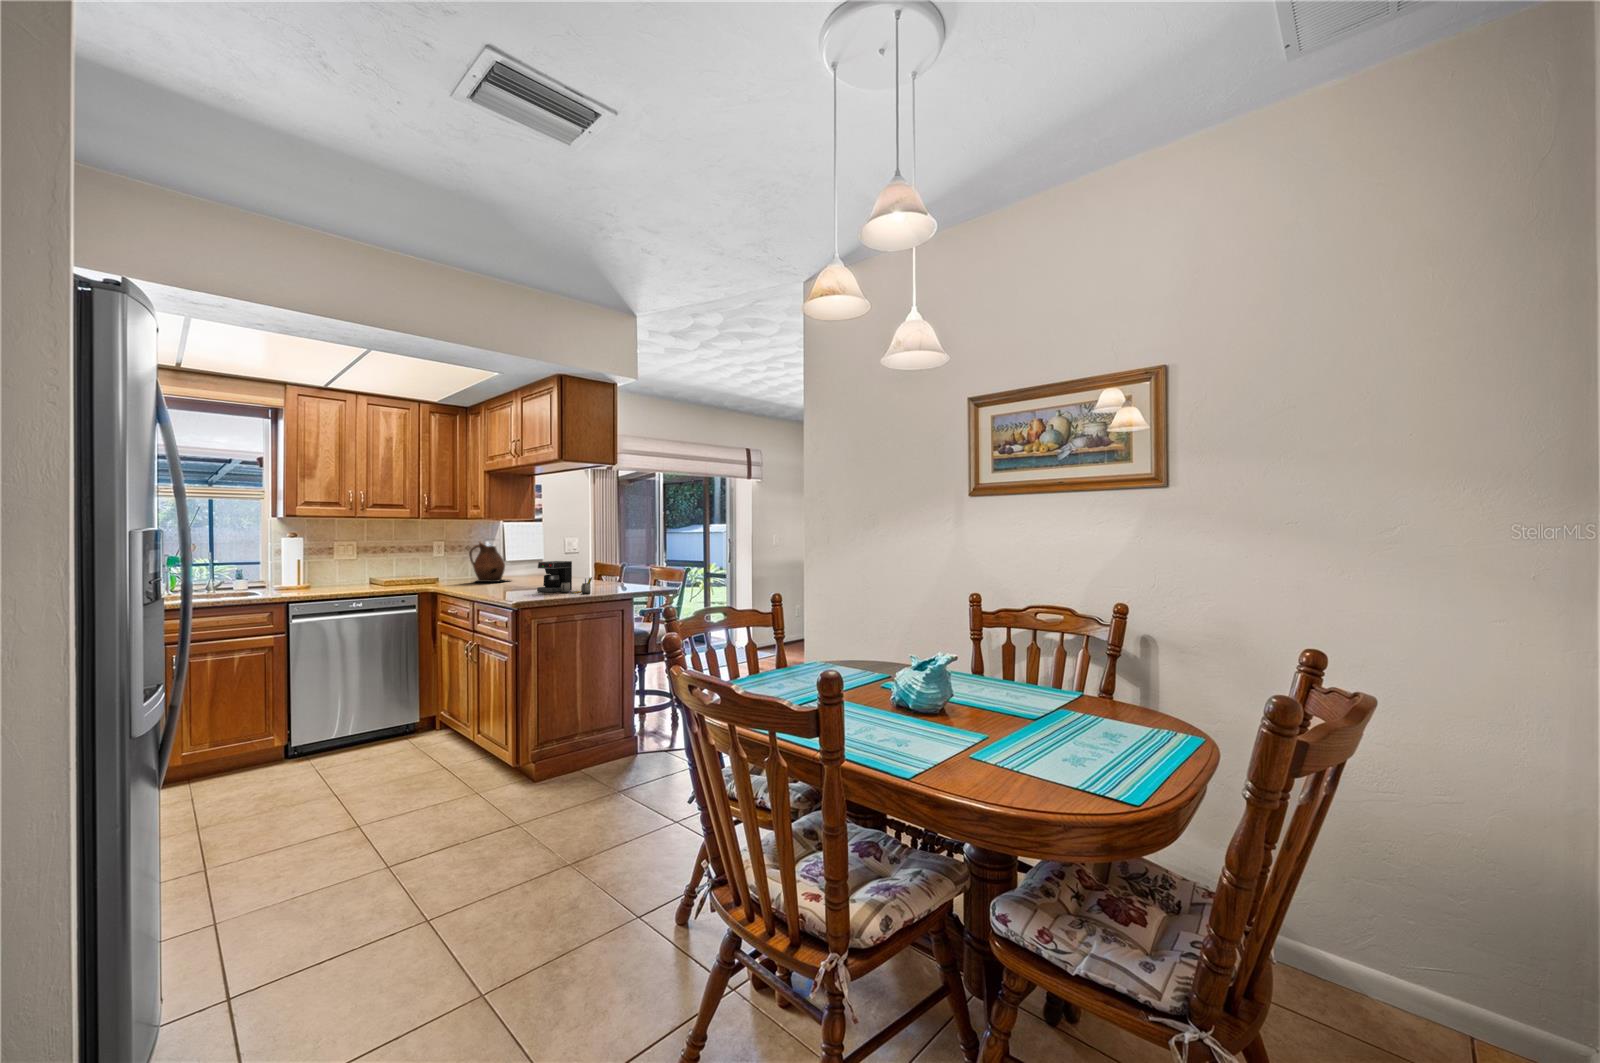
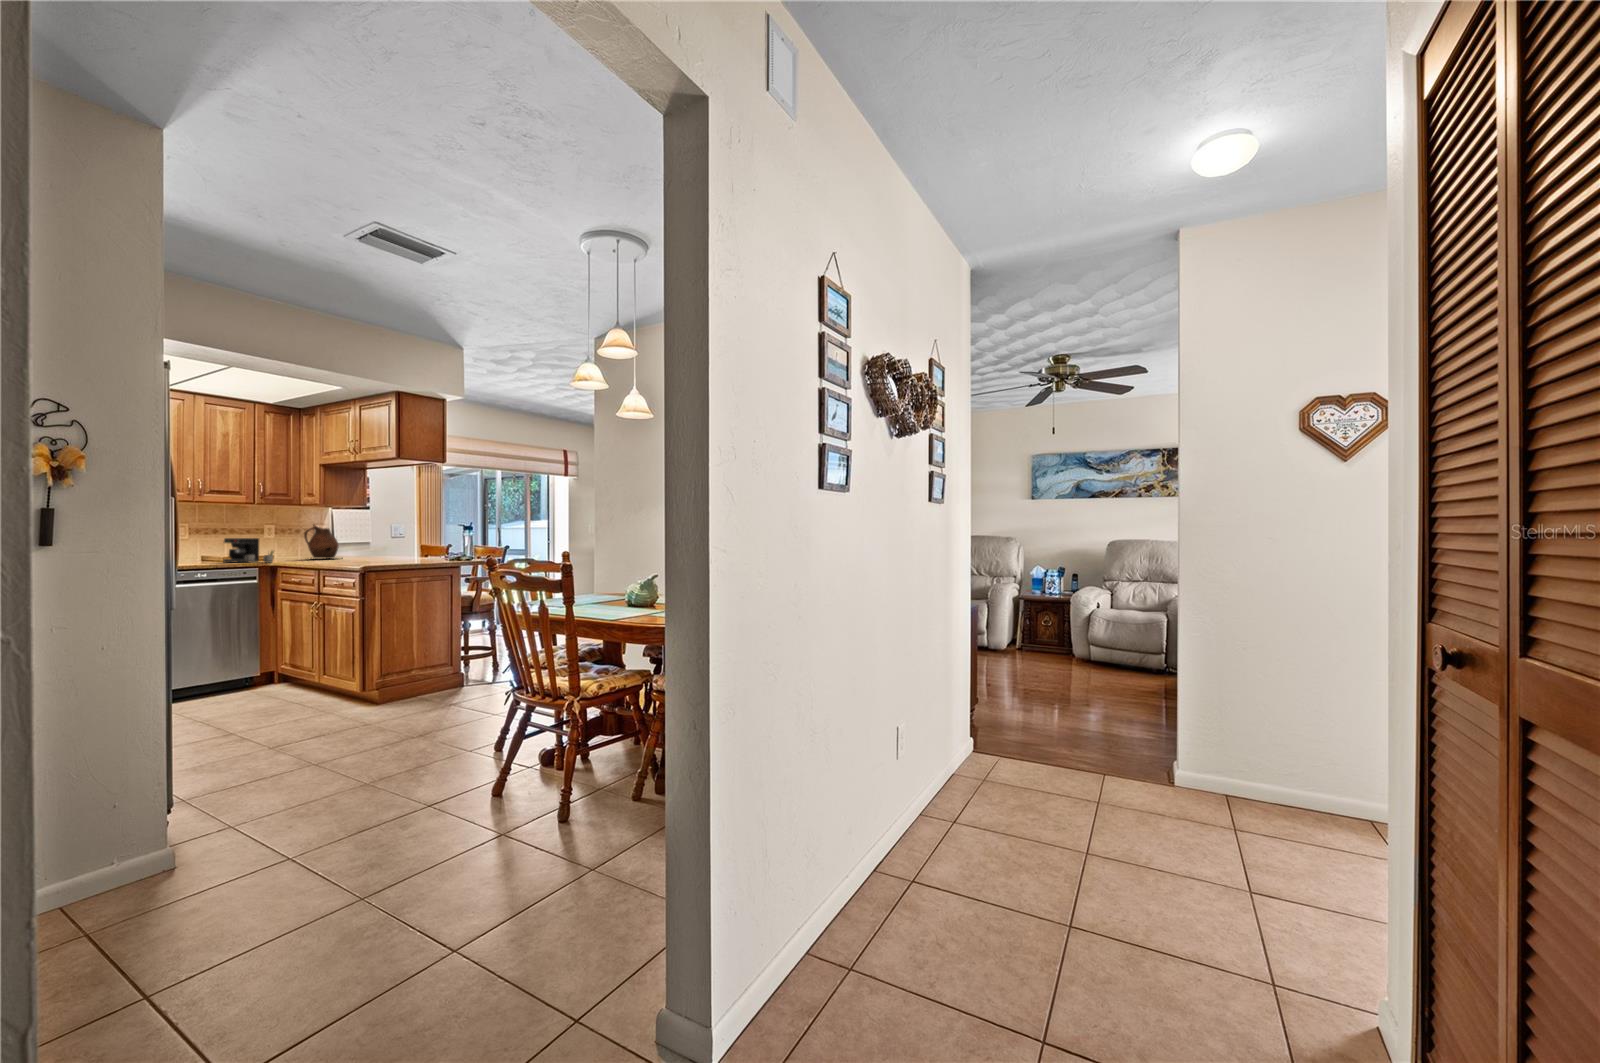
coffee maker: present [537,561,592,593] -> present [223,538,273,563]

